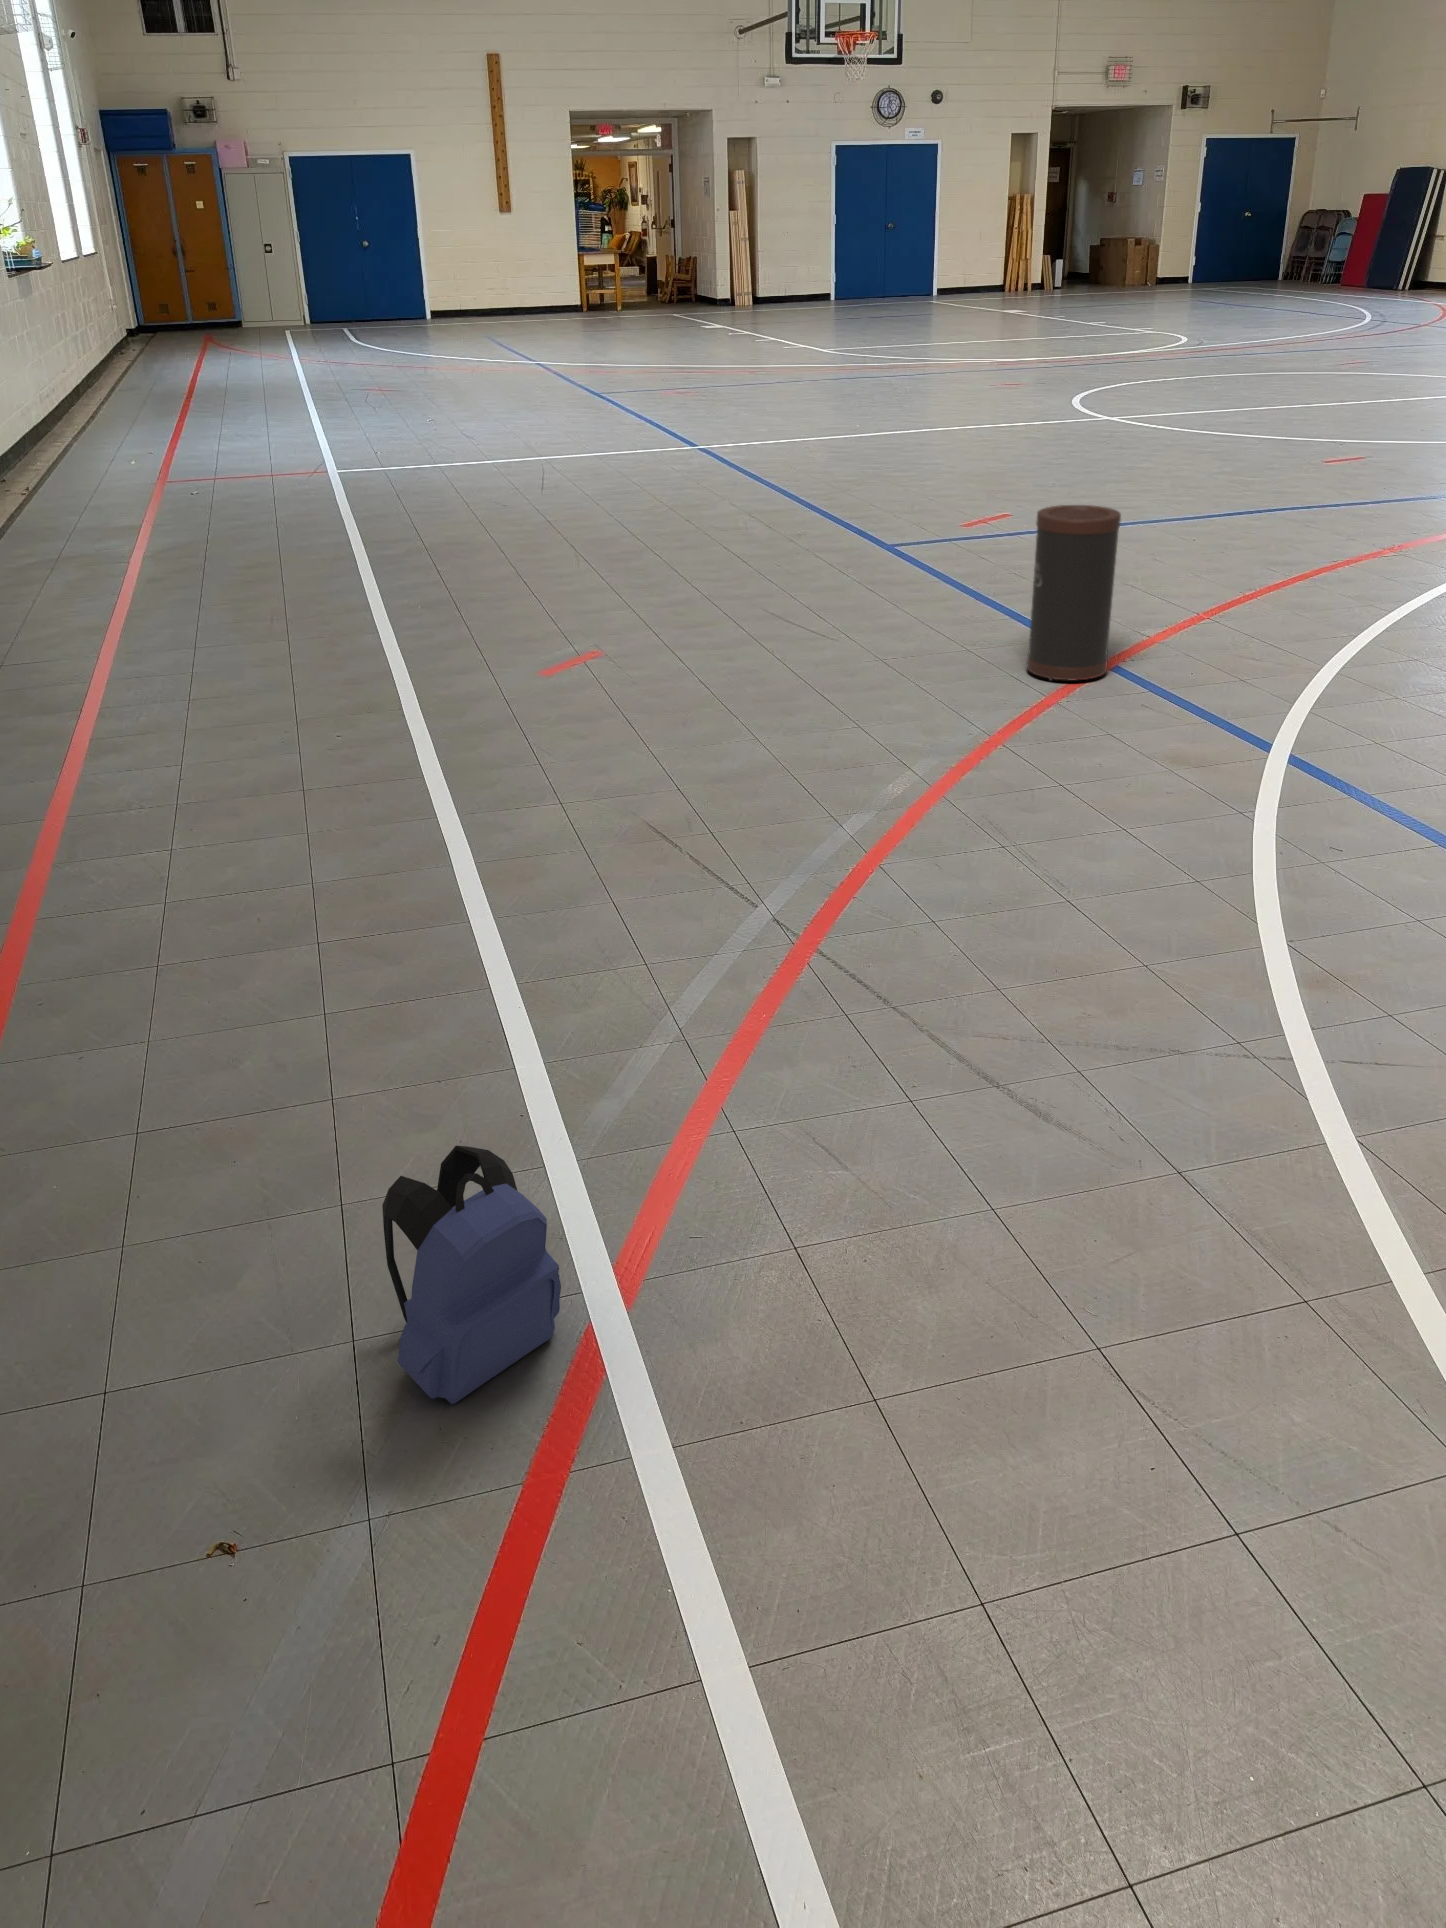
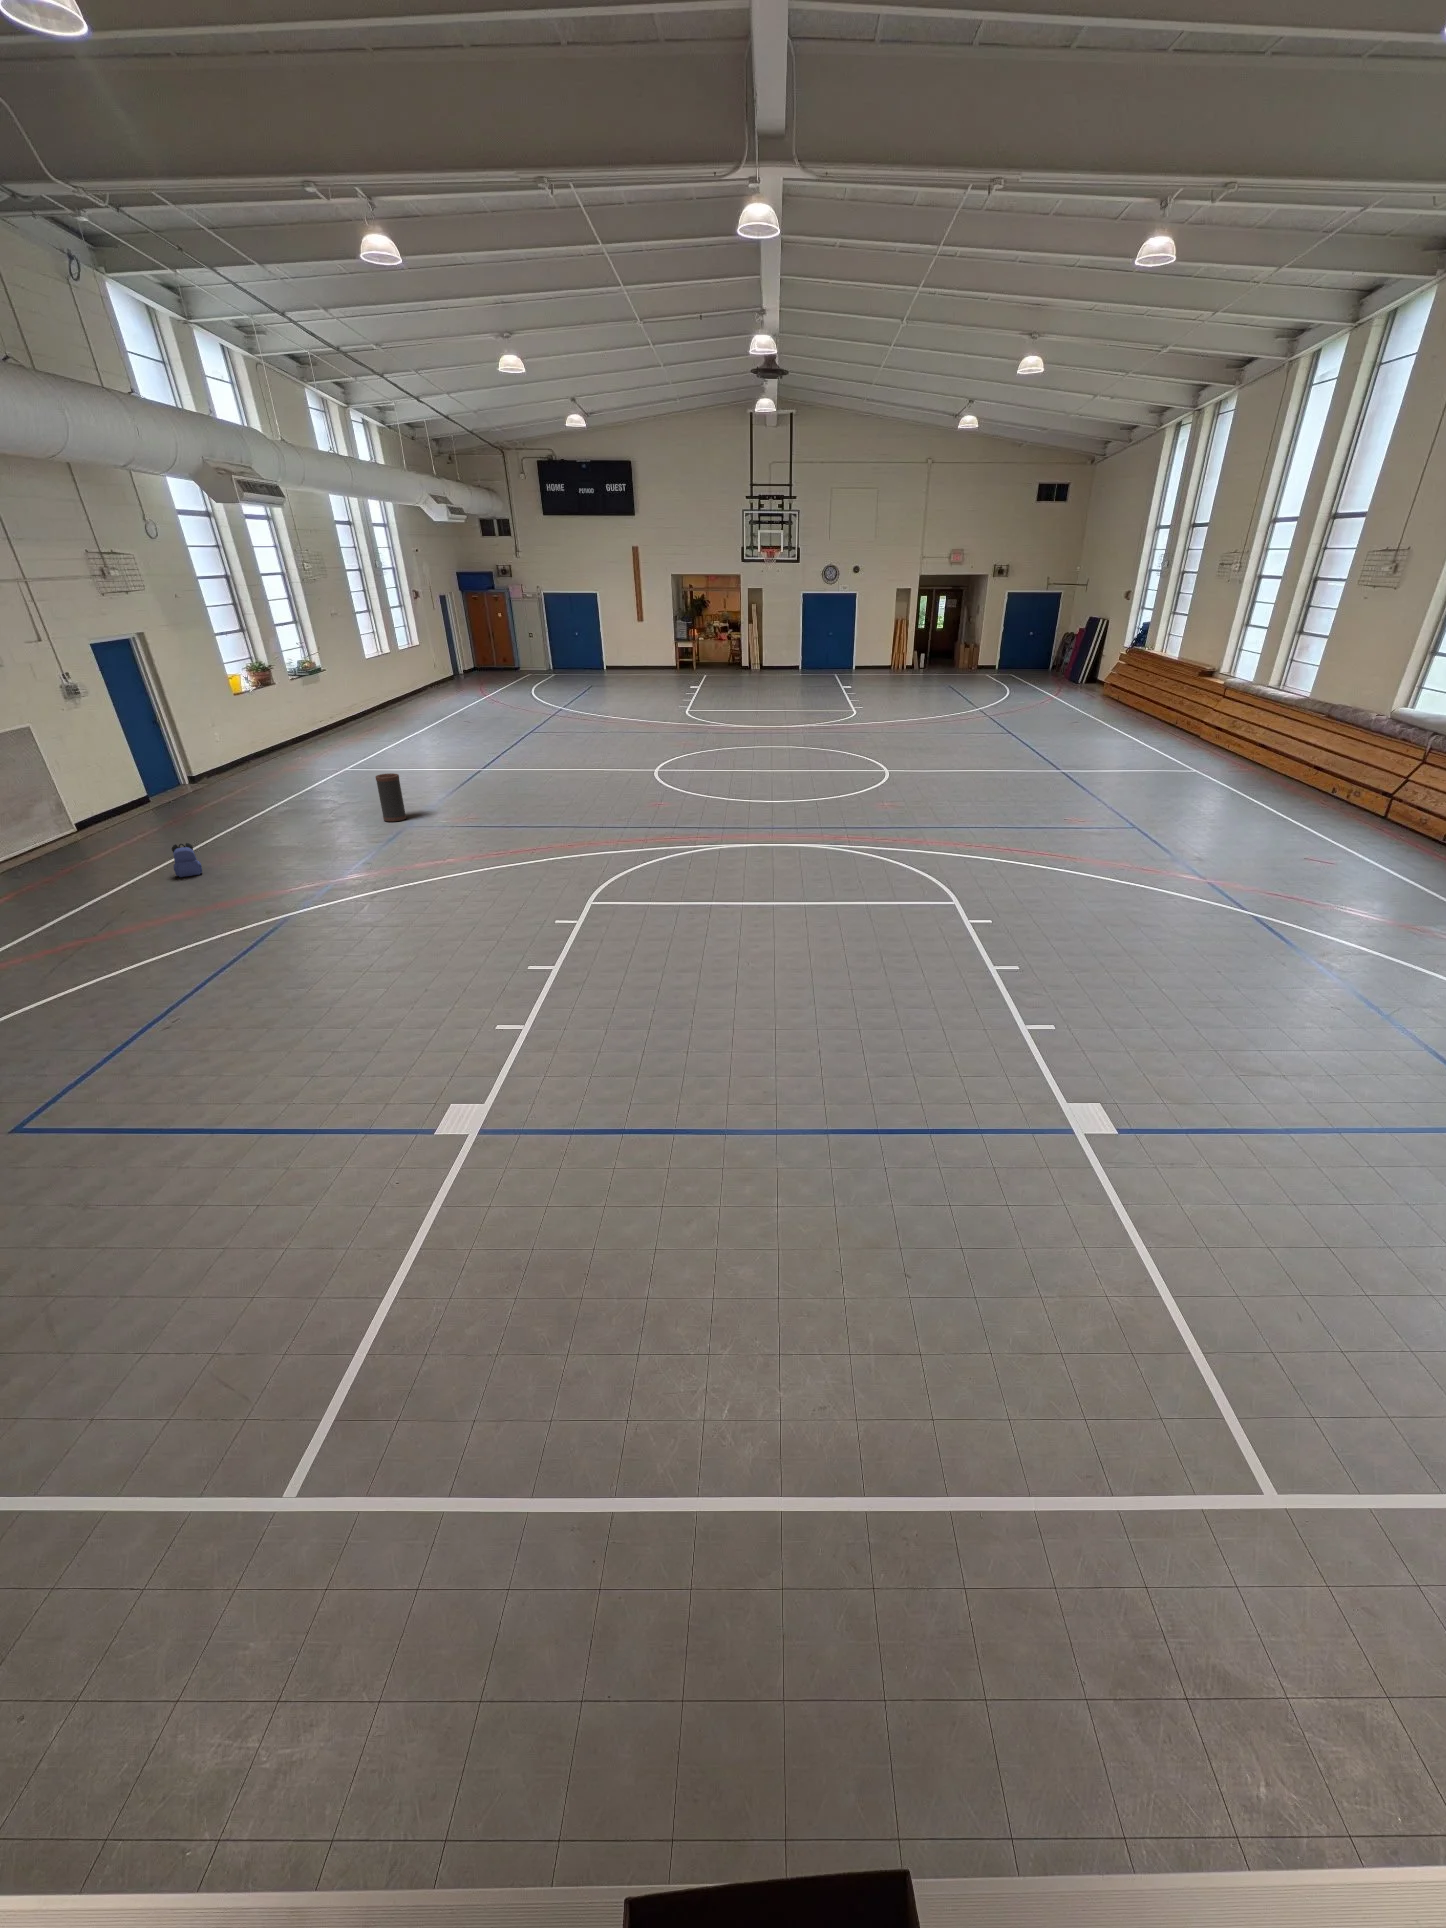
backpack: present [382,1146,561,1404] -> present [172,843,202,877]

